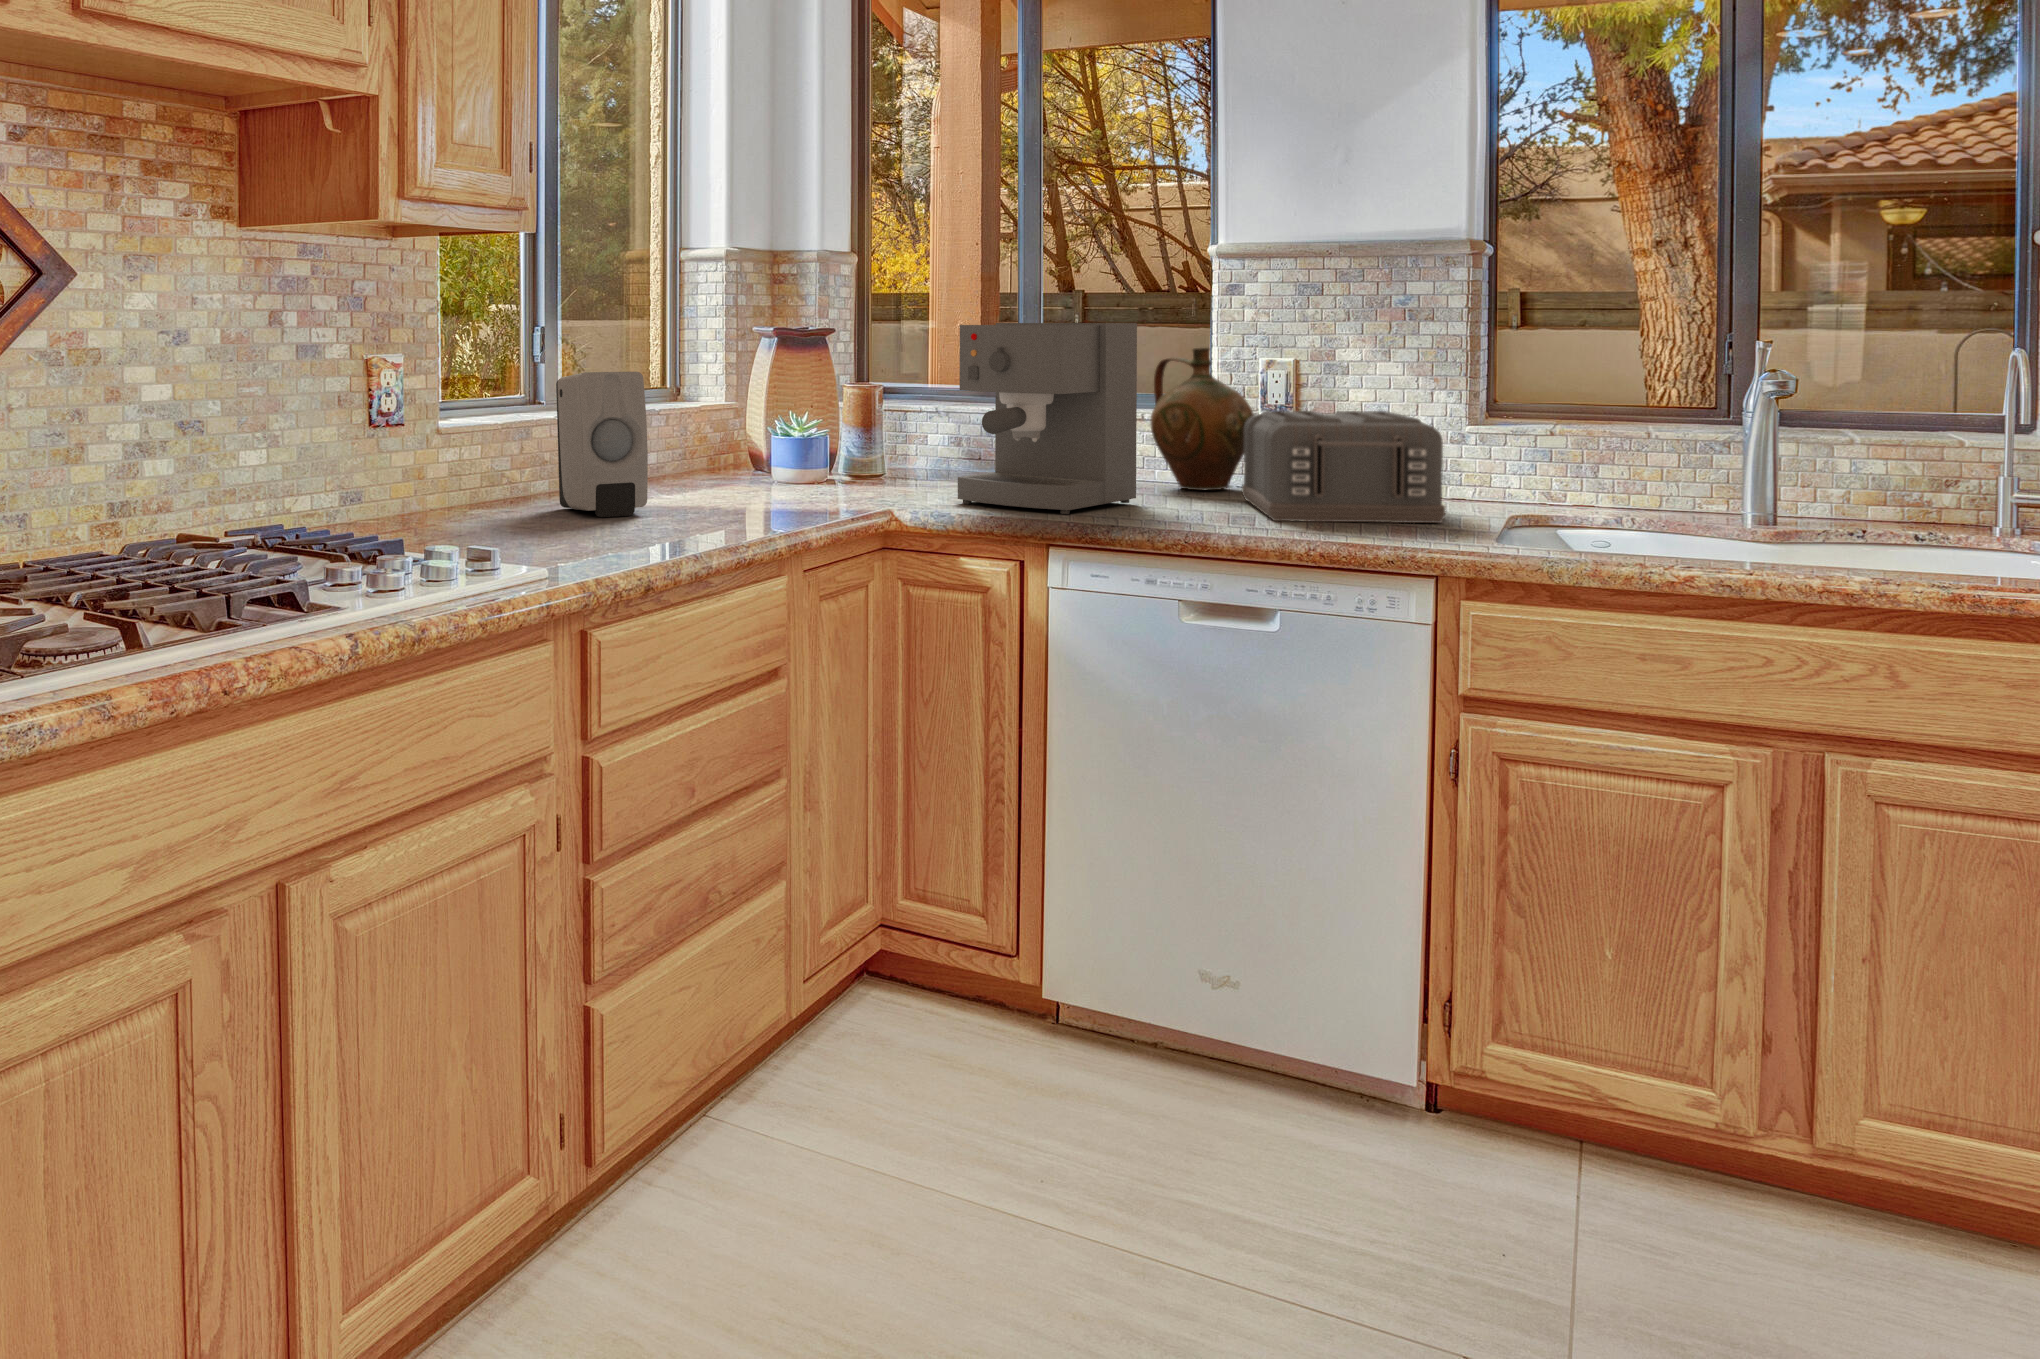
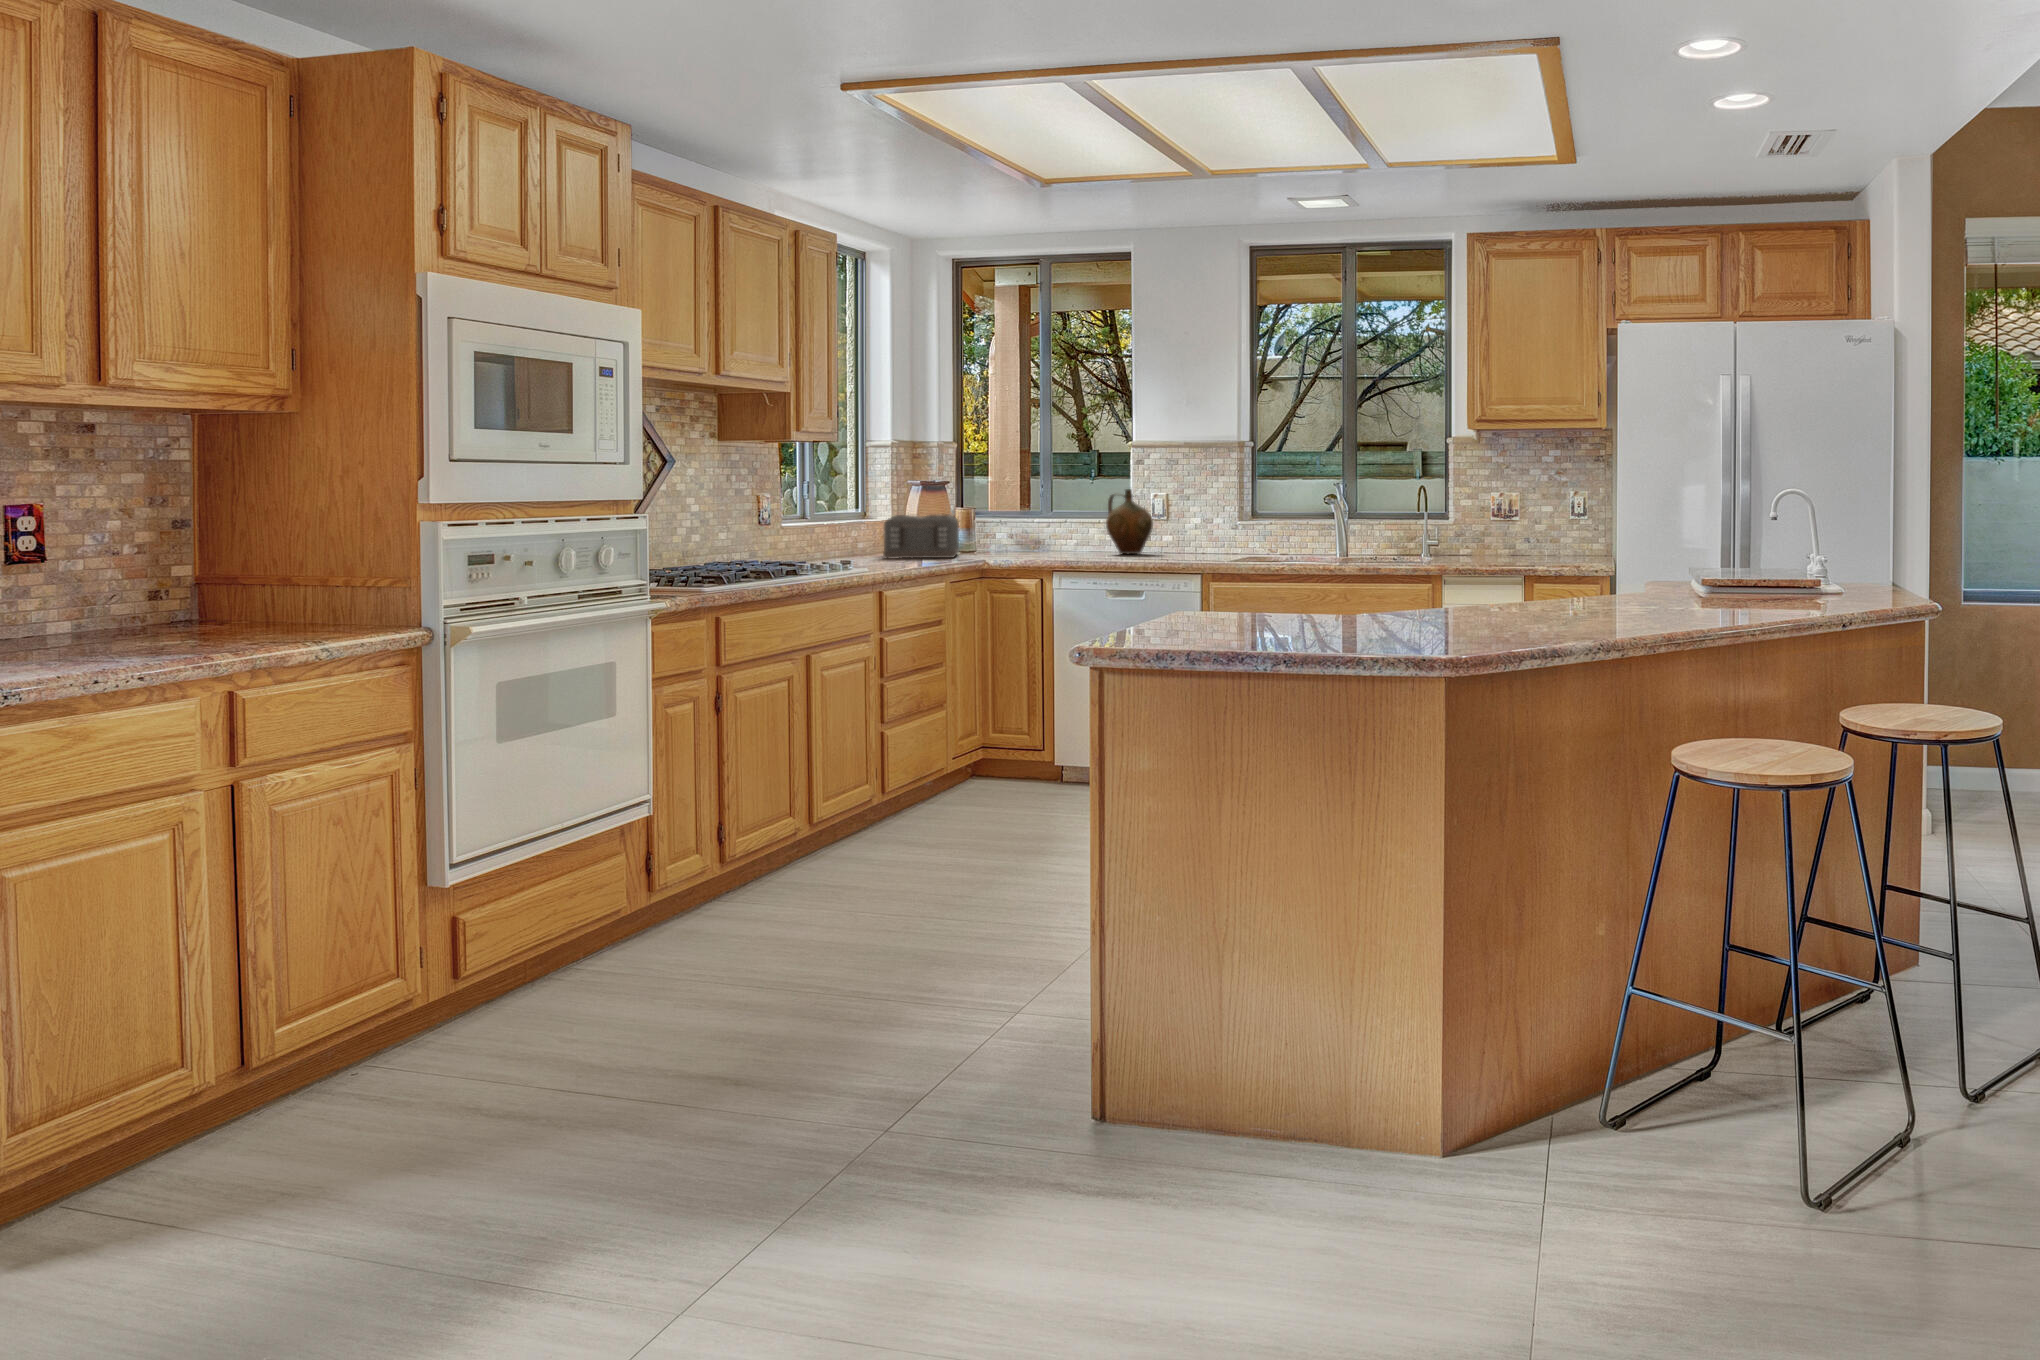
coffee maker: present [958,323,1137,514] -> none [1016,478,1096,560]
soap dispenser: present [556,372,648,517] -> none [835,500,881,562]
toaster: present [1242,411,1445,523] -> present [883,514,960,559]

